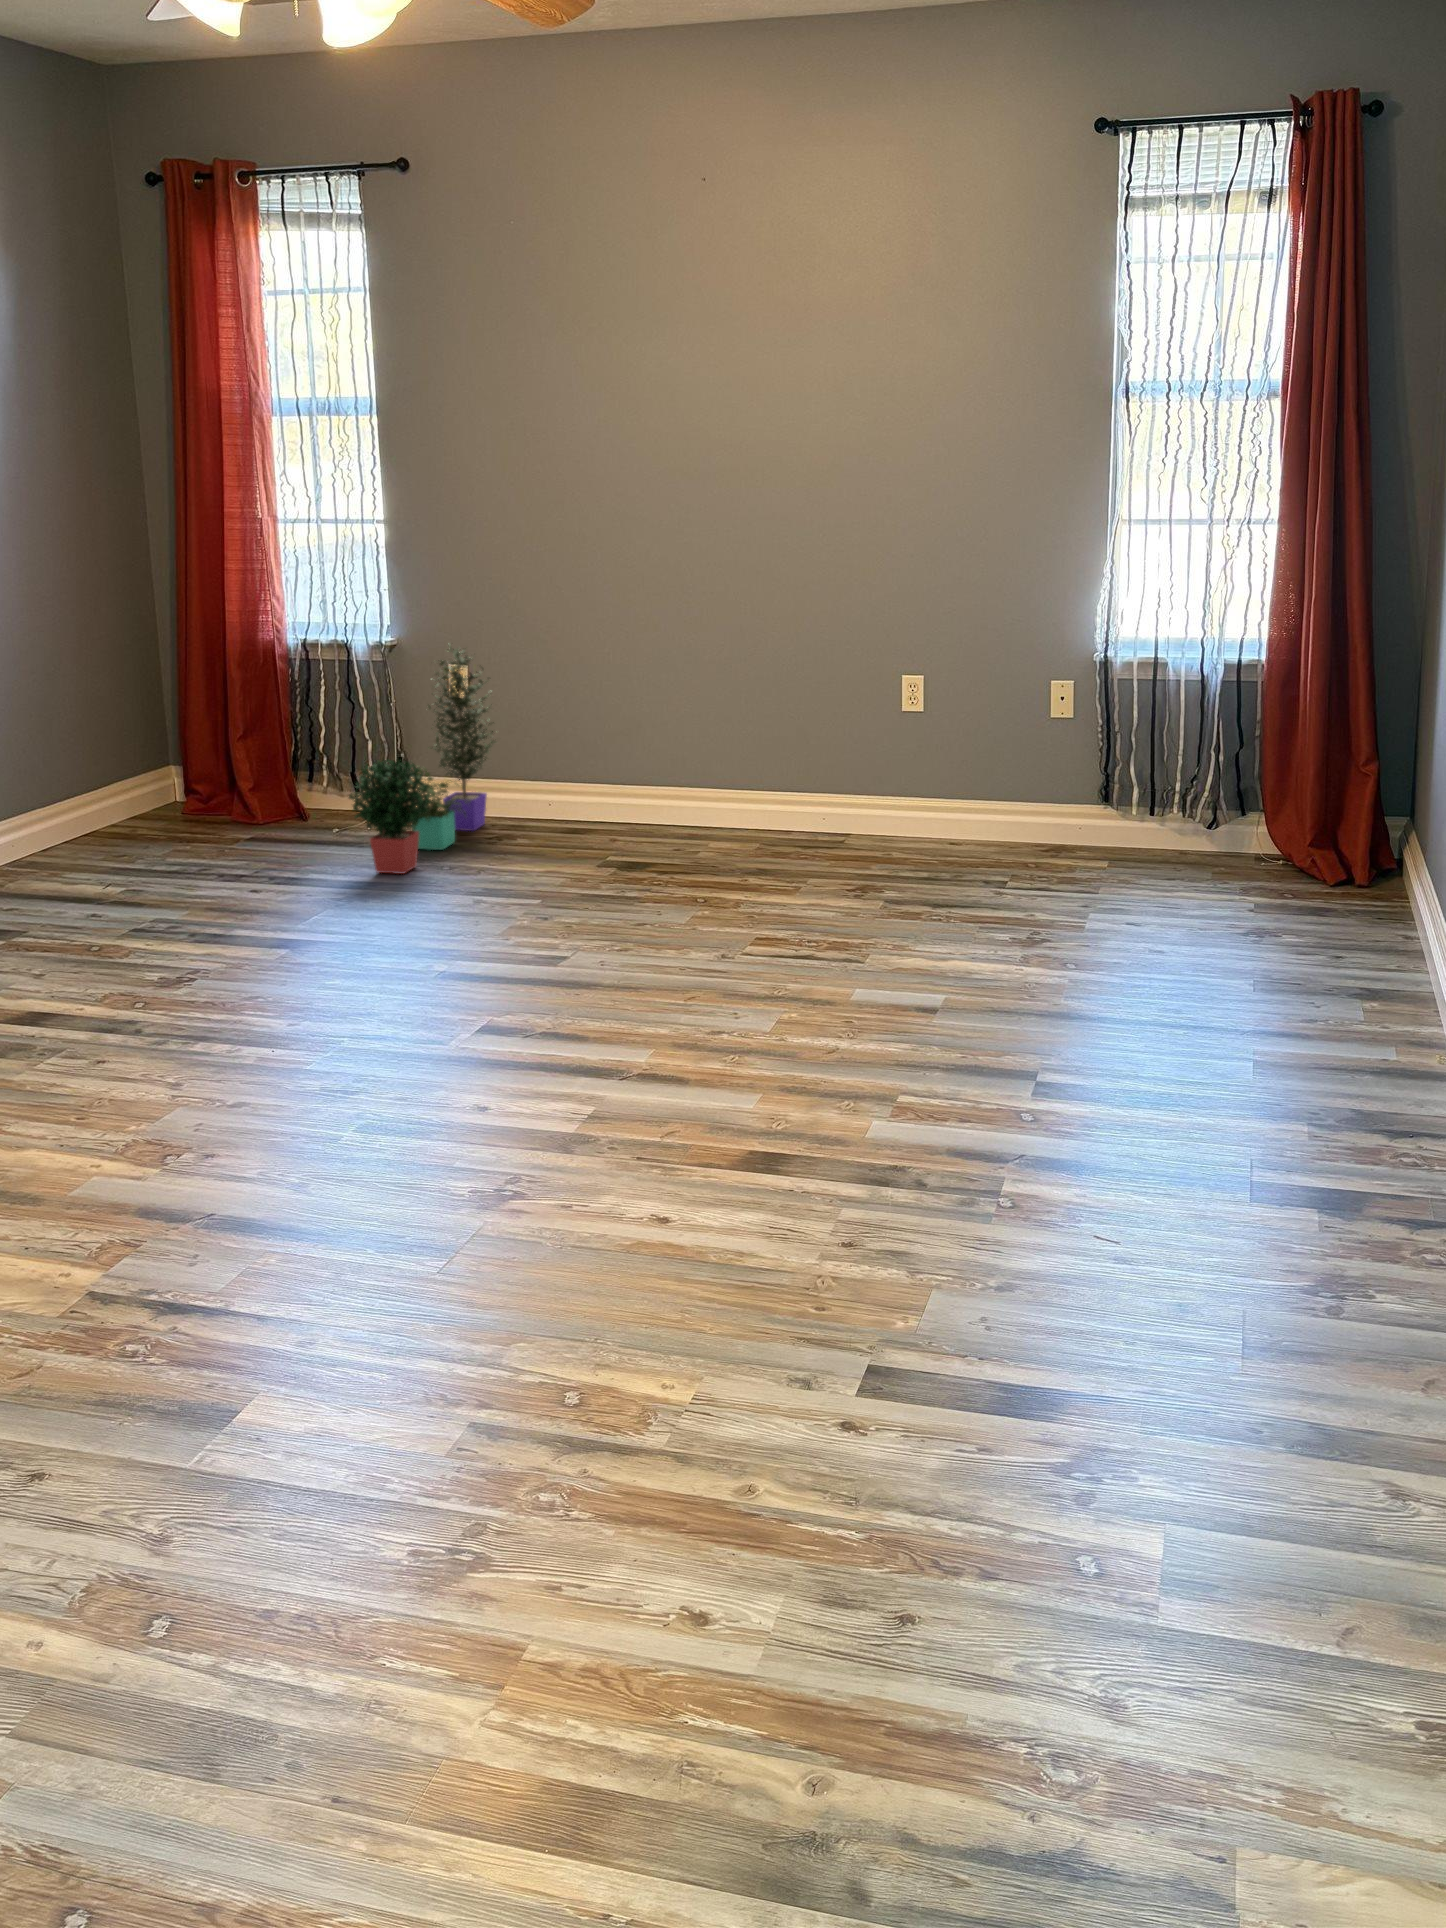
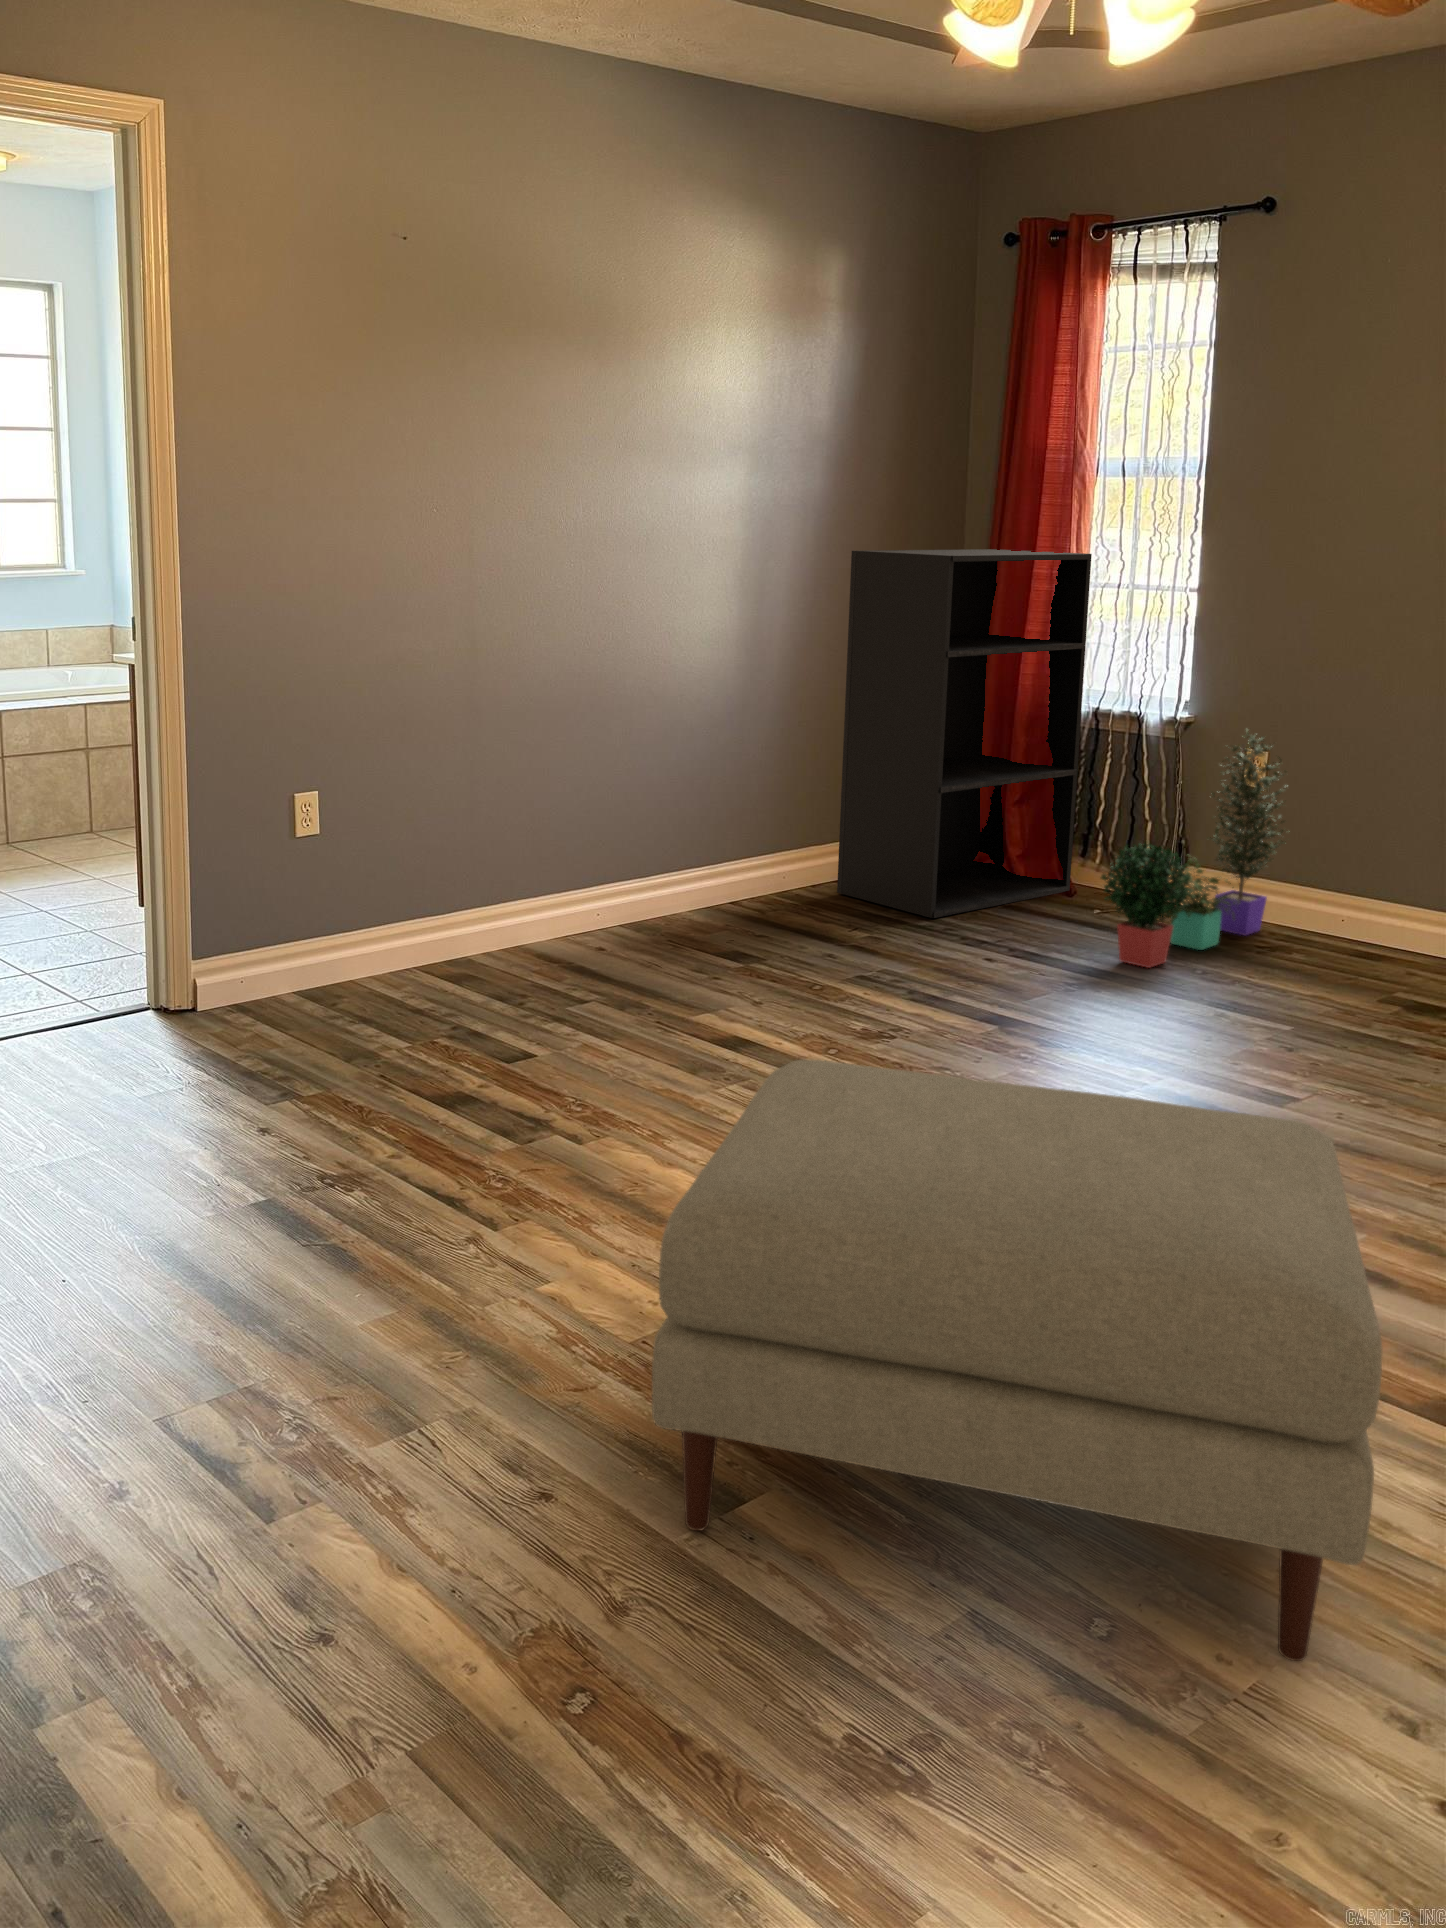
bookshelf: none [37,490,304,865] -> present [837,549,1092,918]
ottoman: none [138,959,758,1453] -> present [652,1060,1382,1661]

